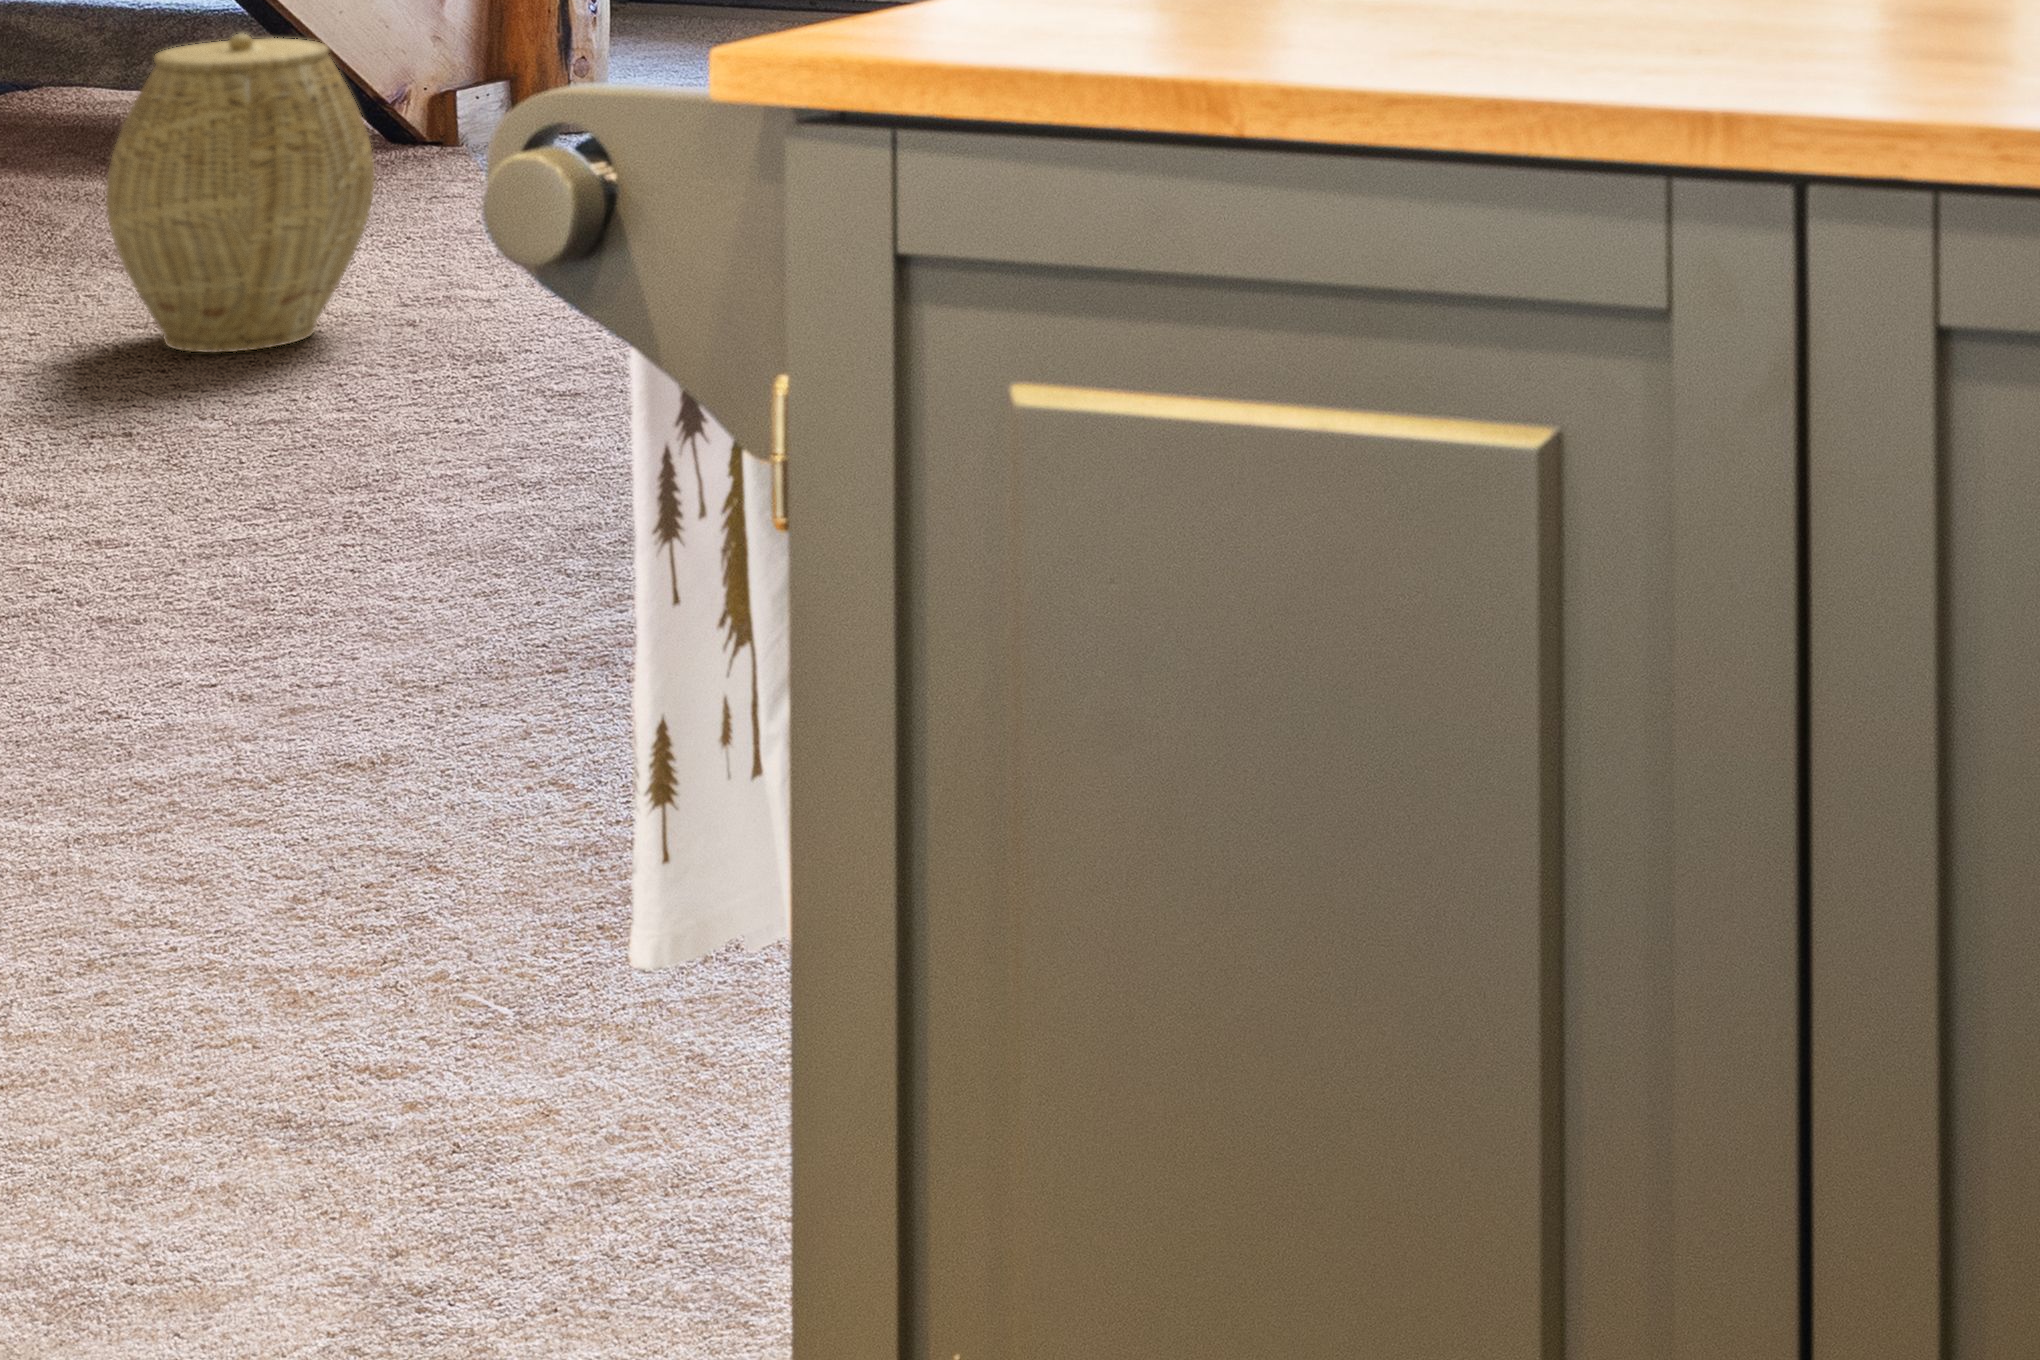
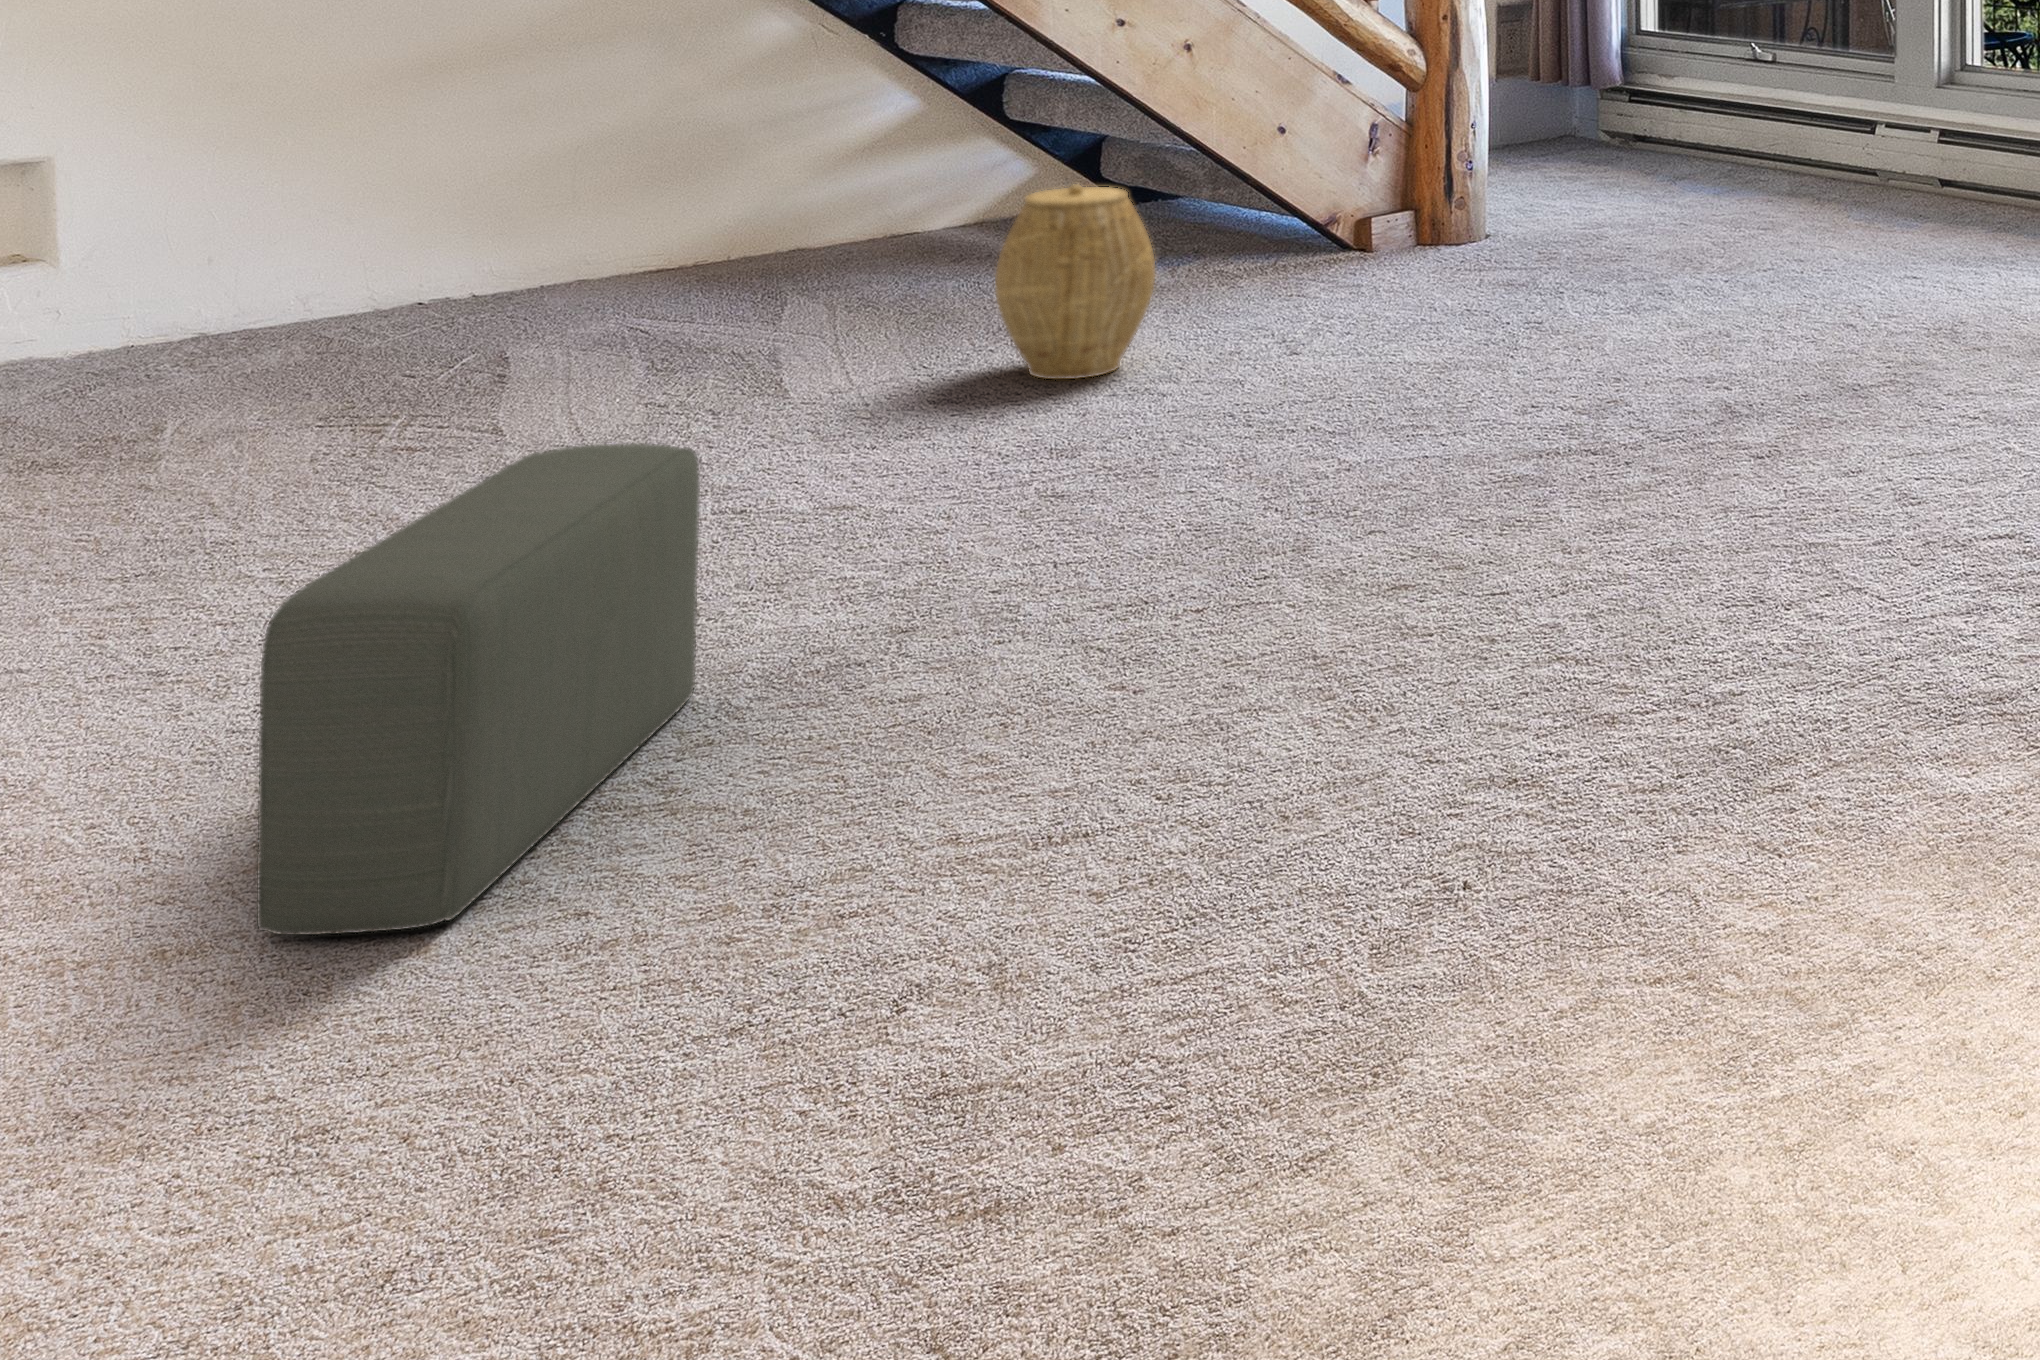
pouf: none [80,395,452,1109] -> present [257,443,700,935]

